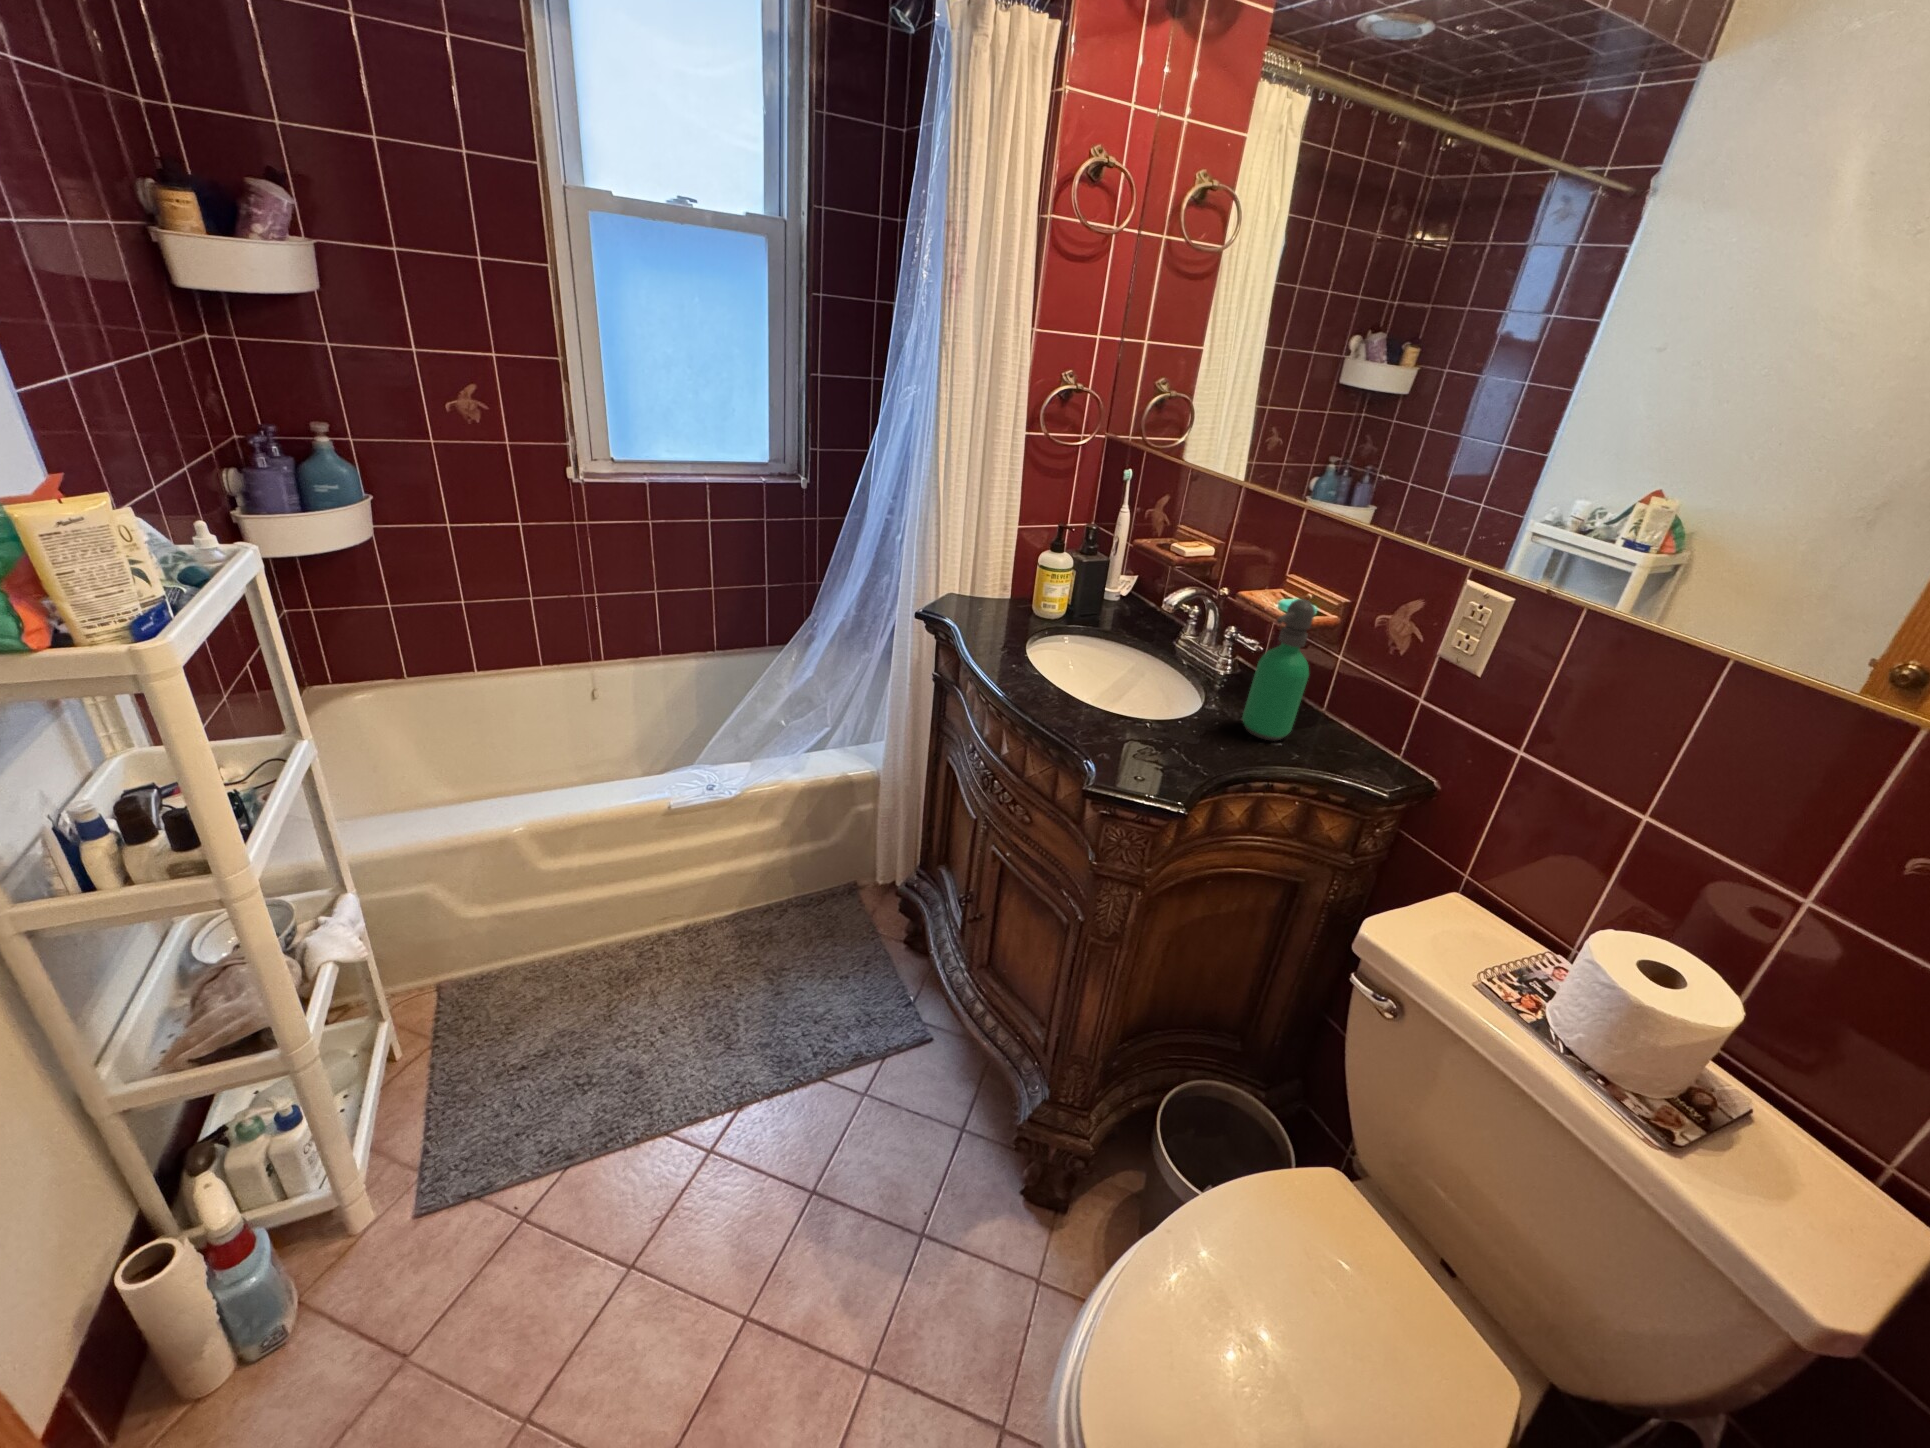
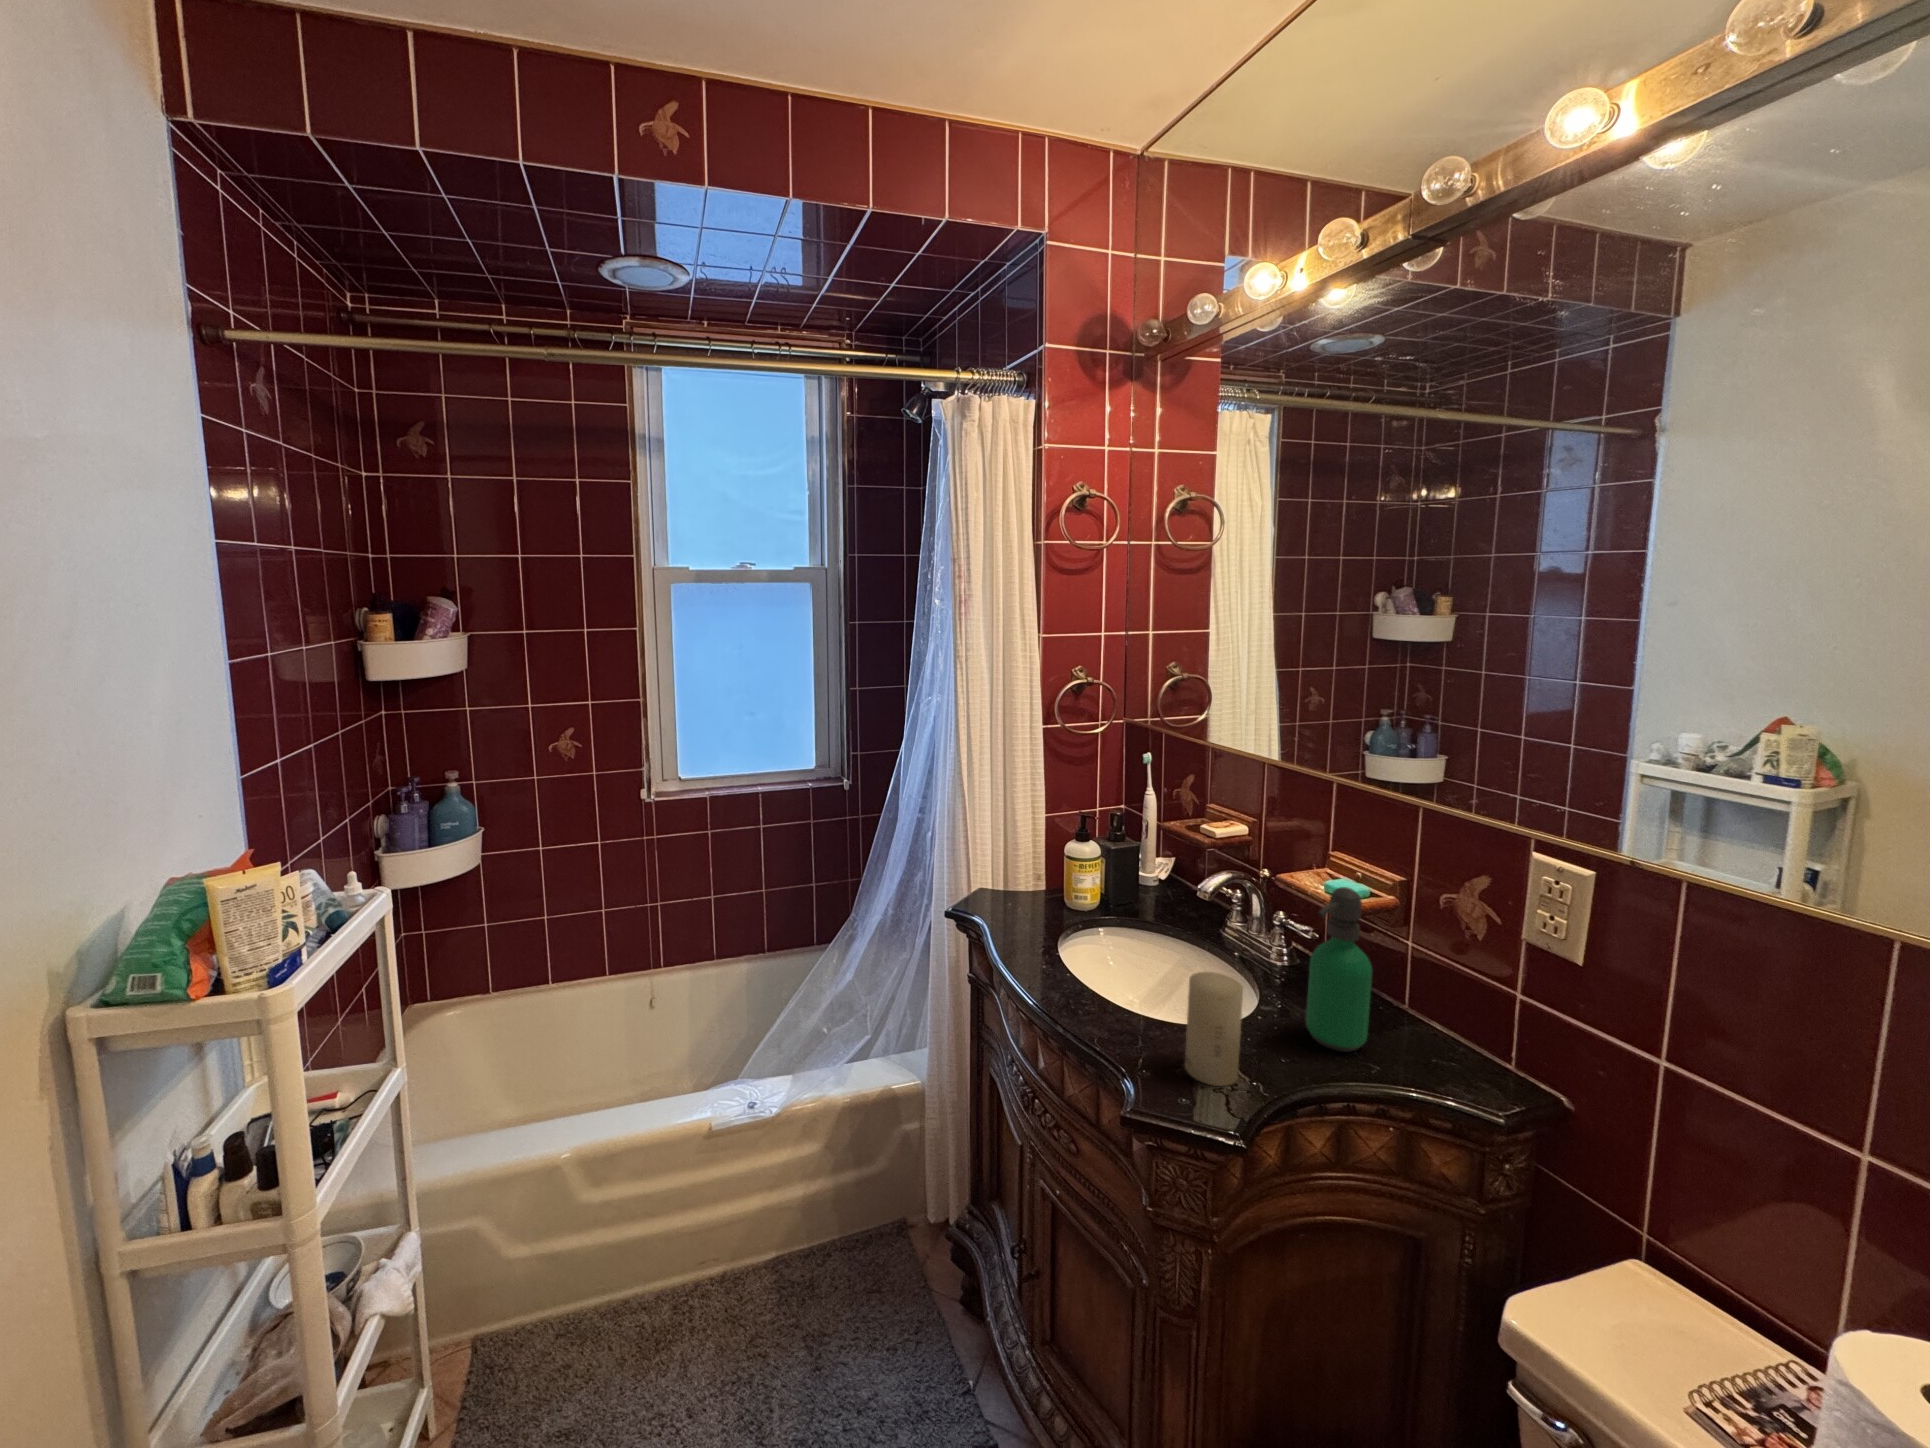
candle: none [1137,667,1202,764] -> present [1185,972,1243,1086]

